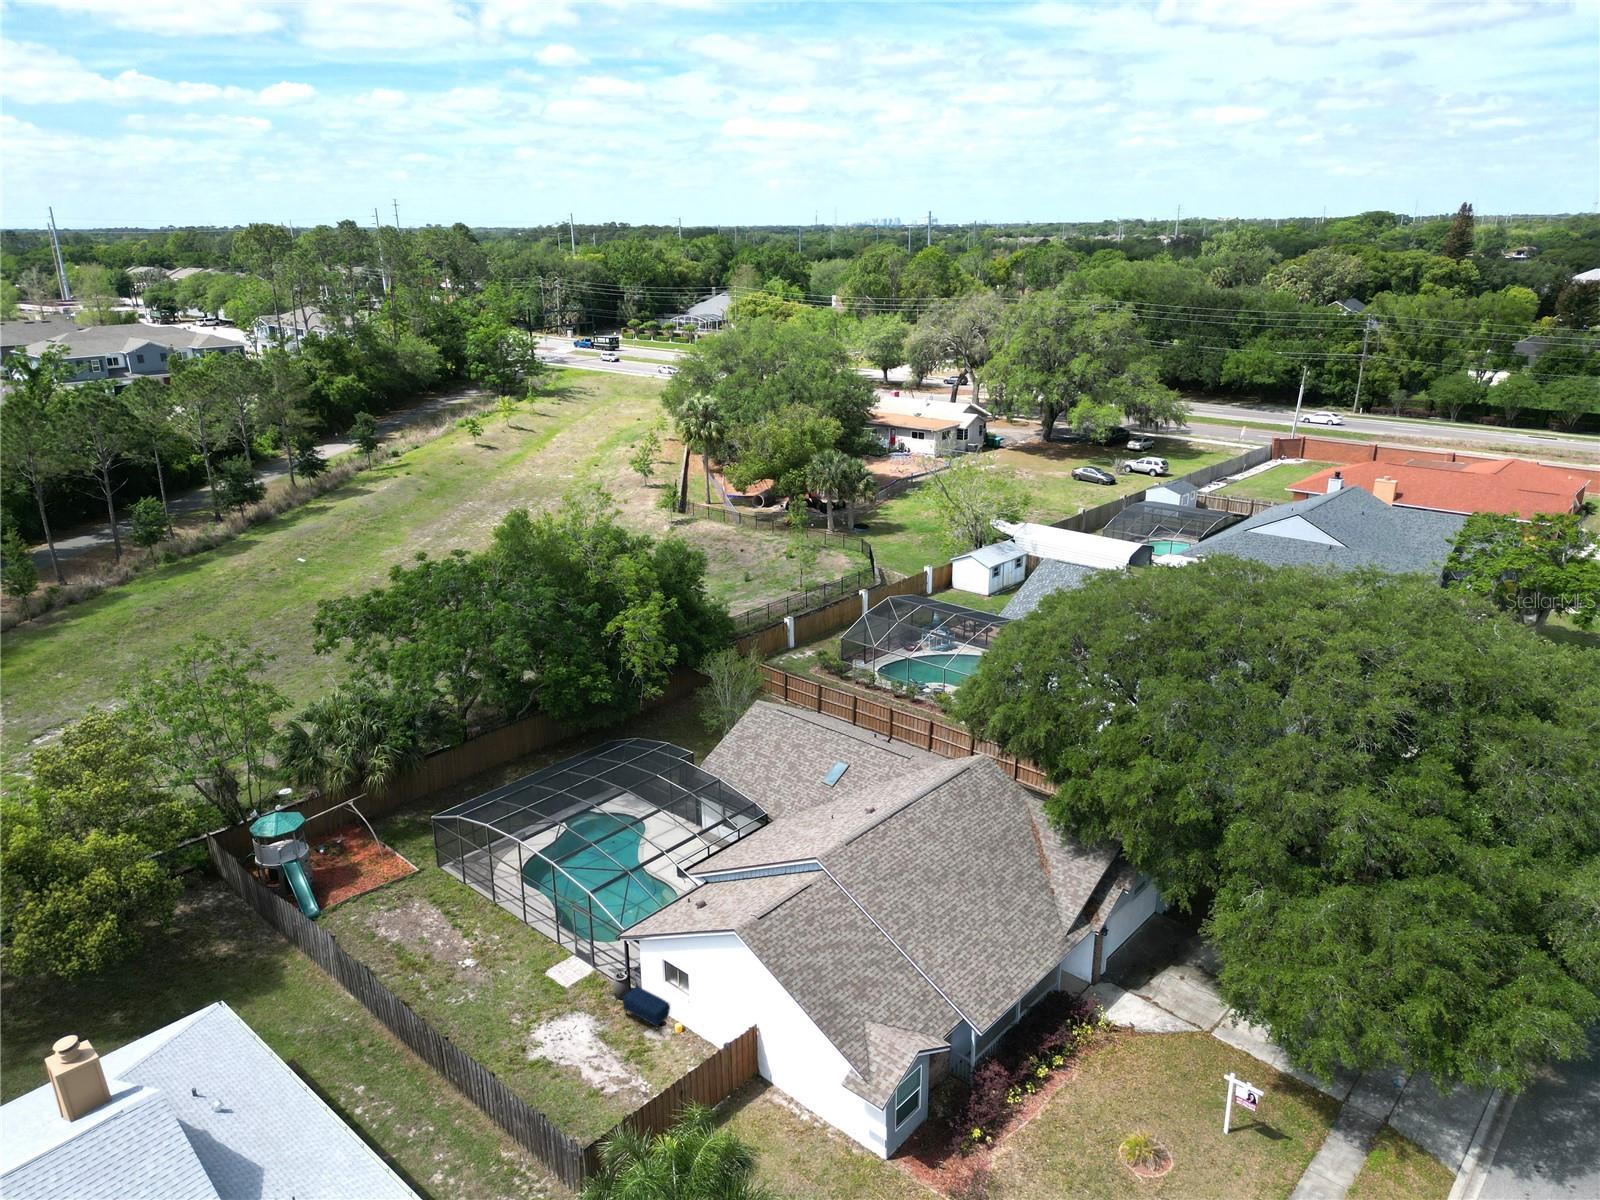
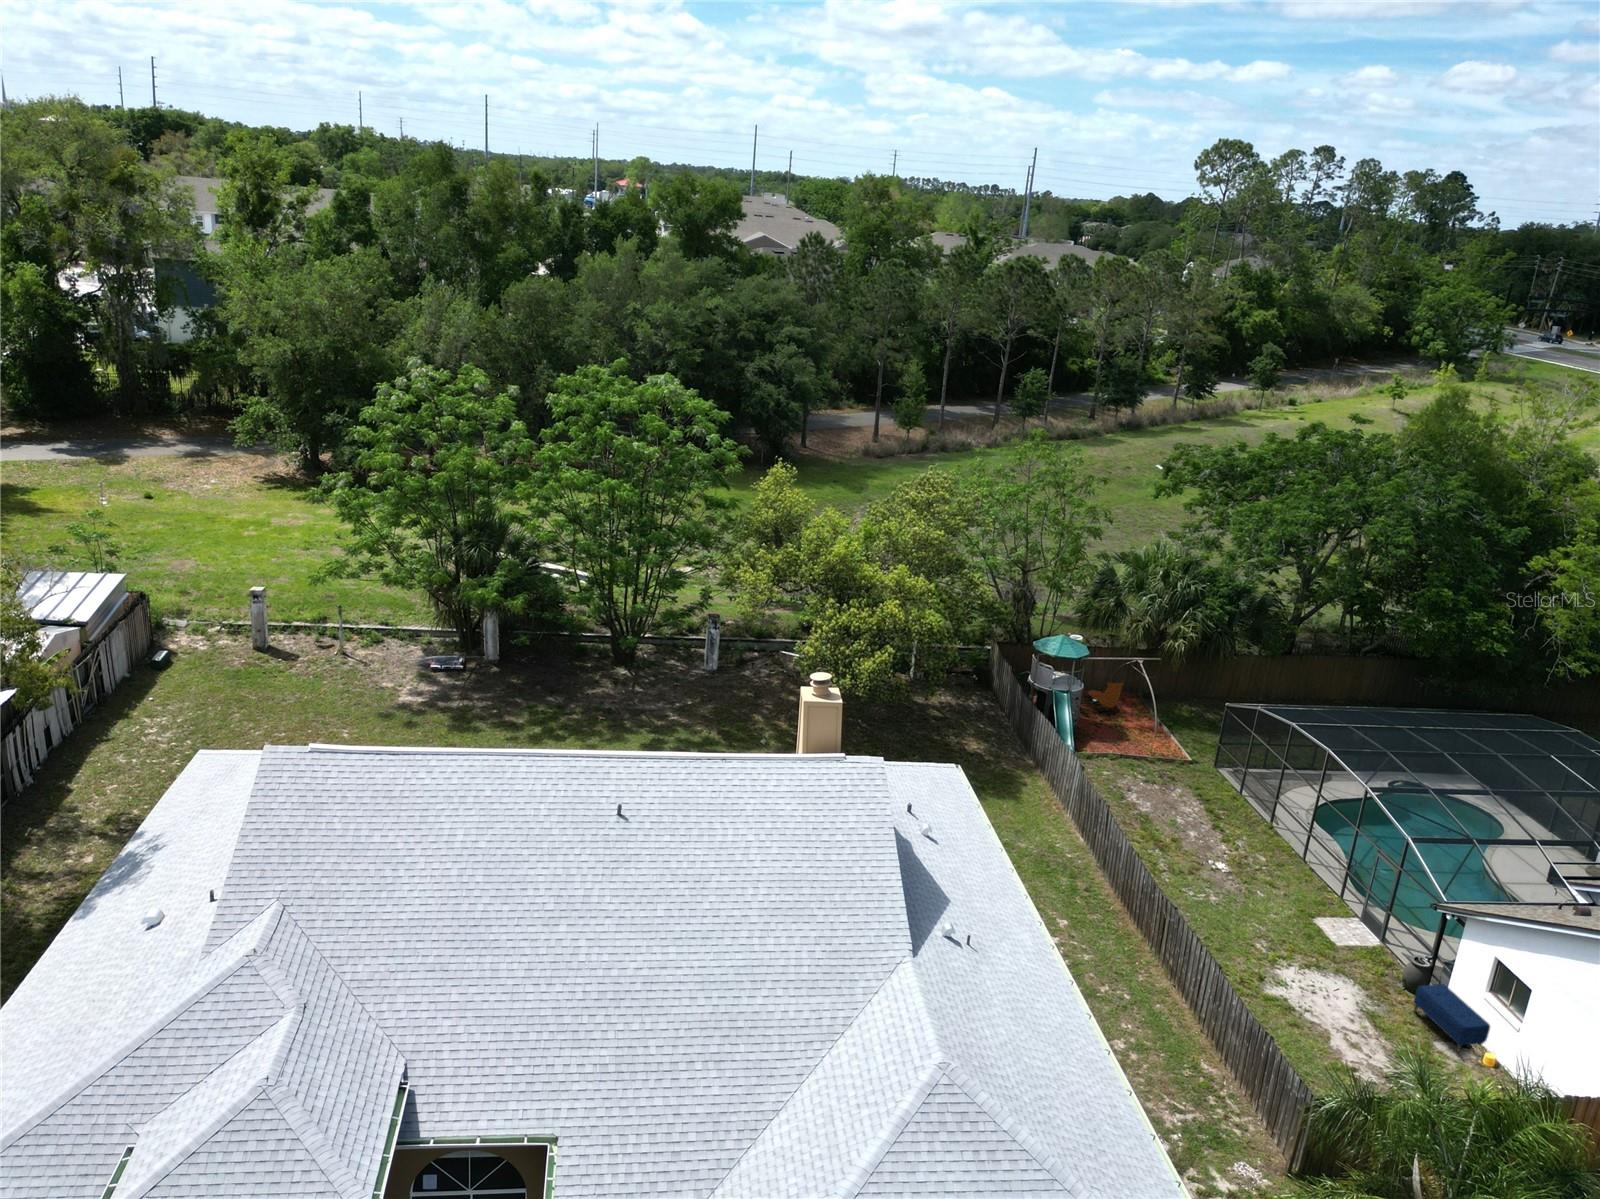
lounge chair: none [313,826,343,858] -> present [1088,683,1123,712]

